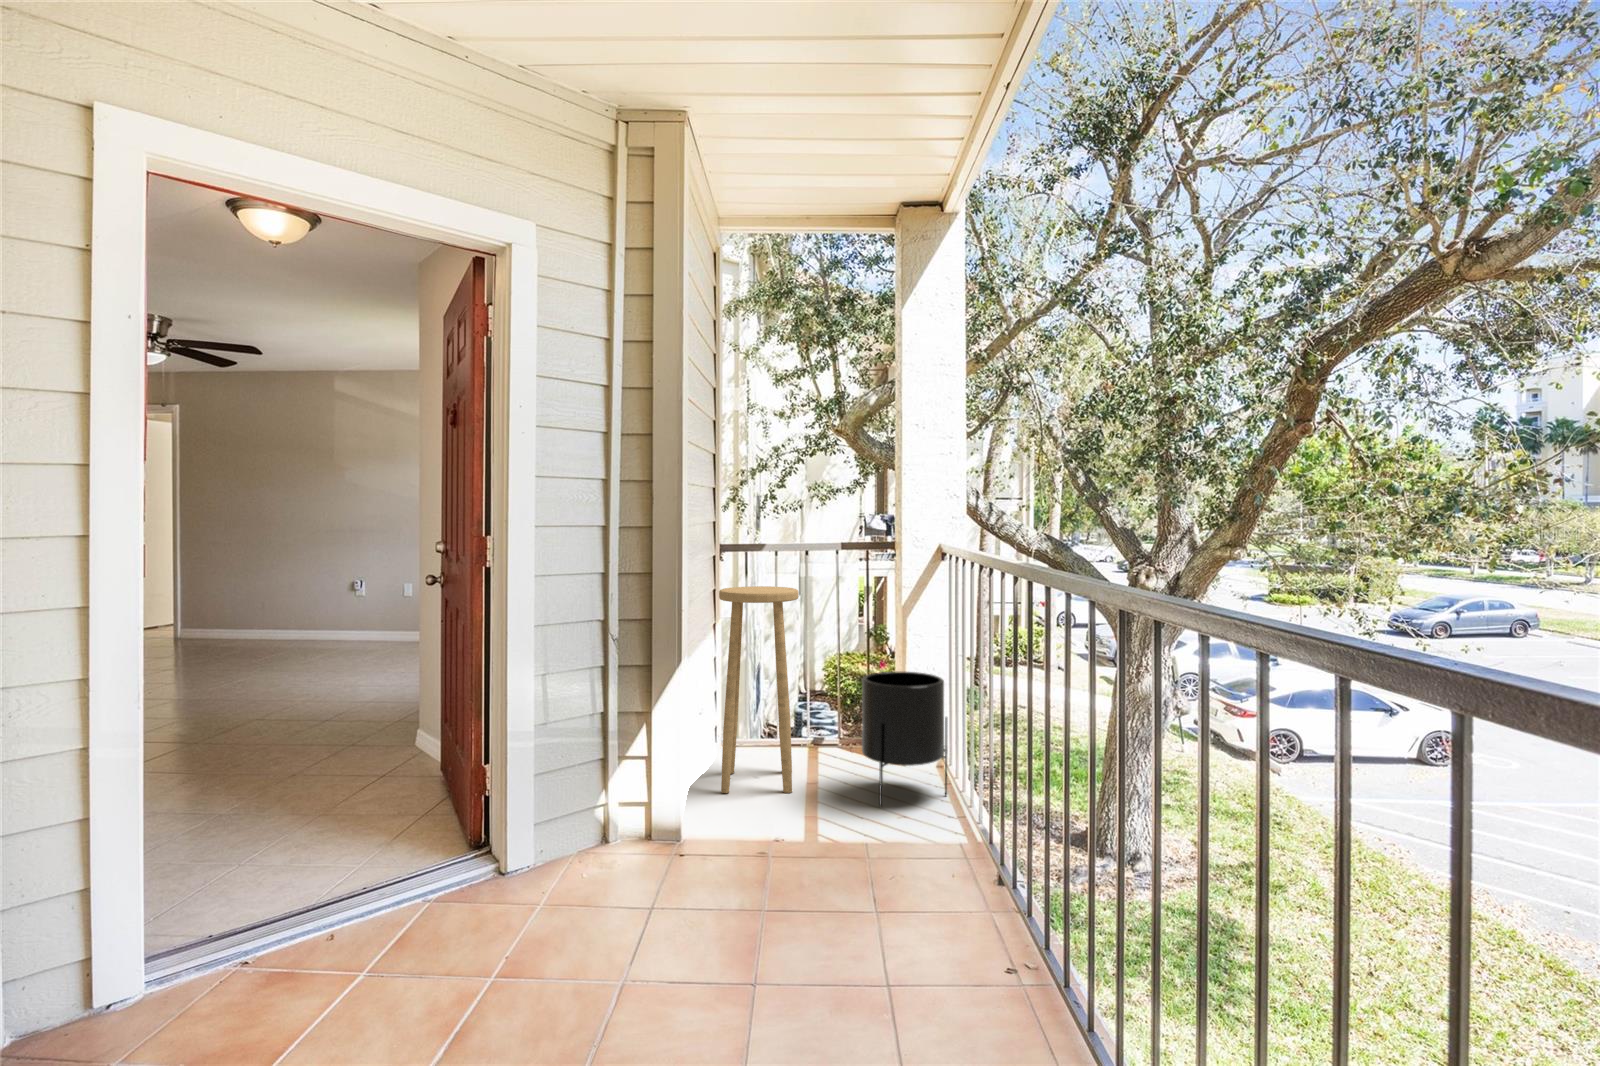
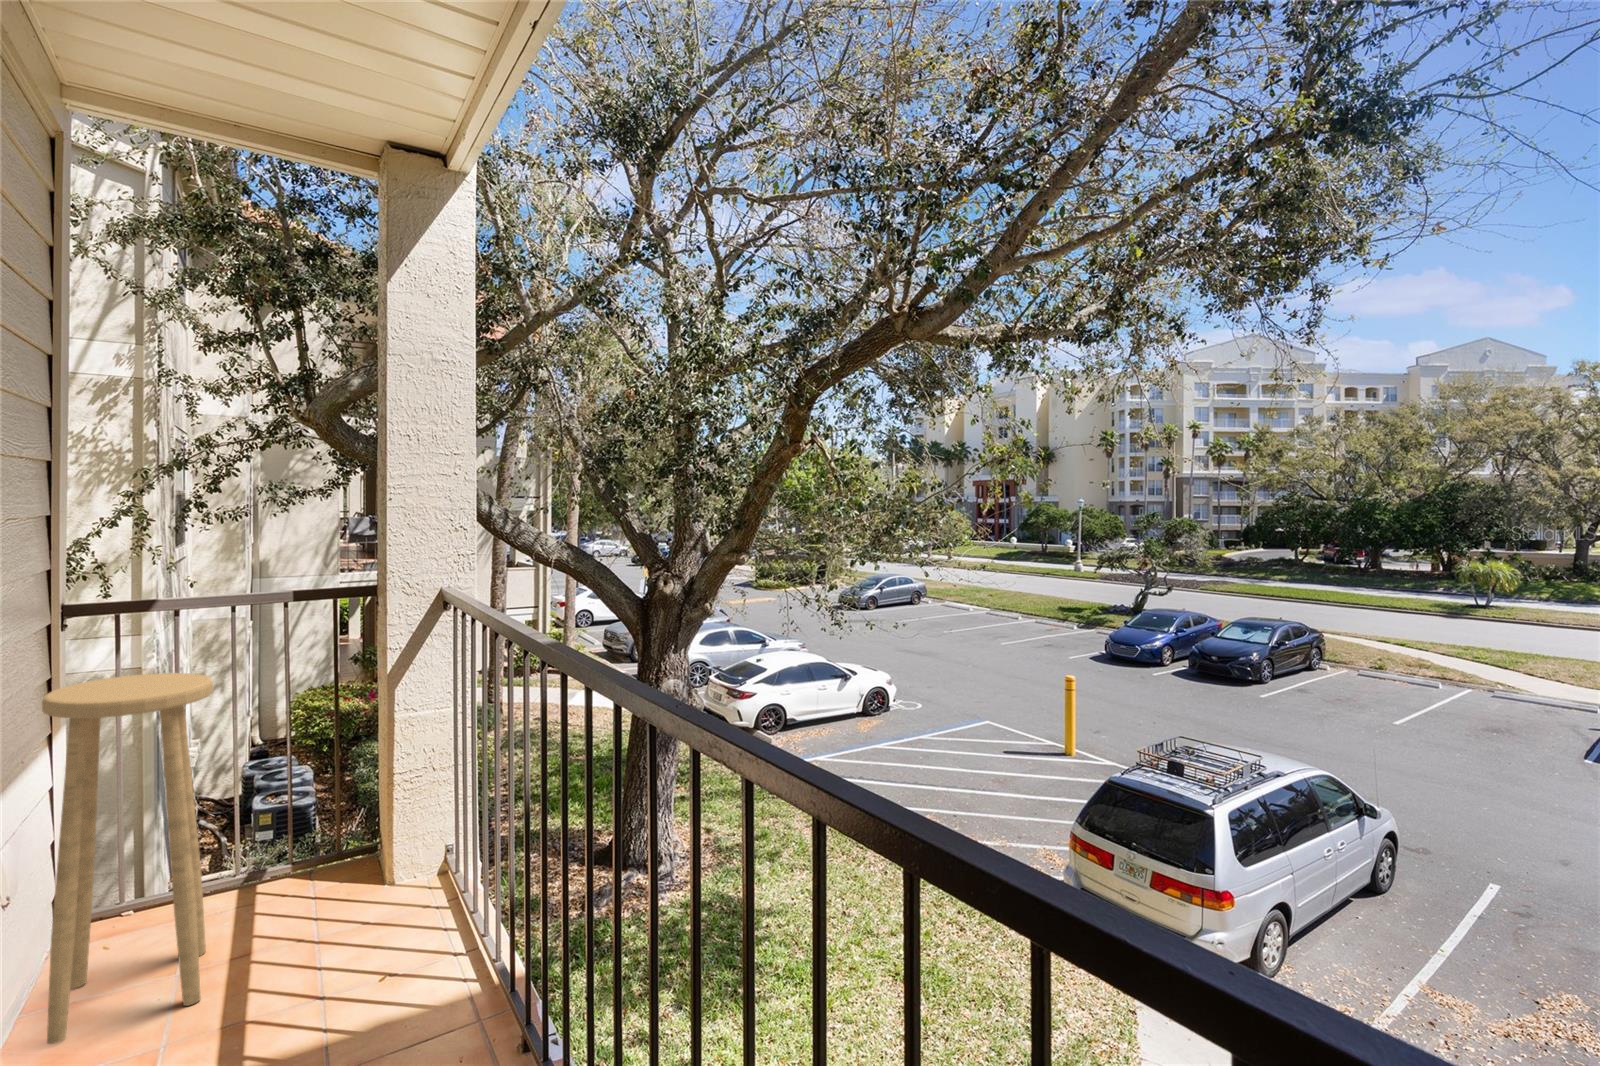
planter: present [862,671,947,807] -> none [328,774,461,992]

